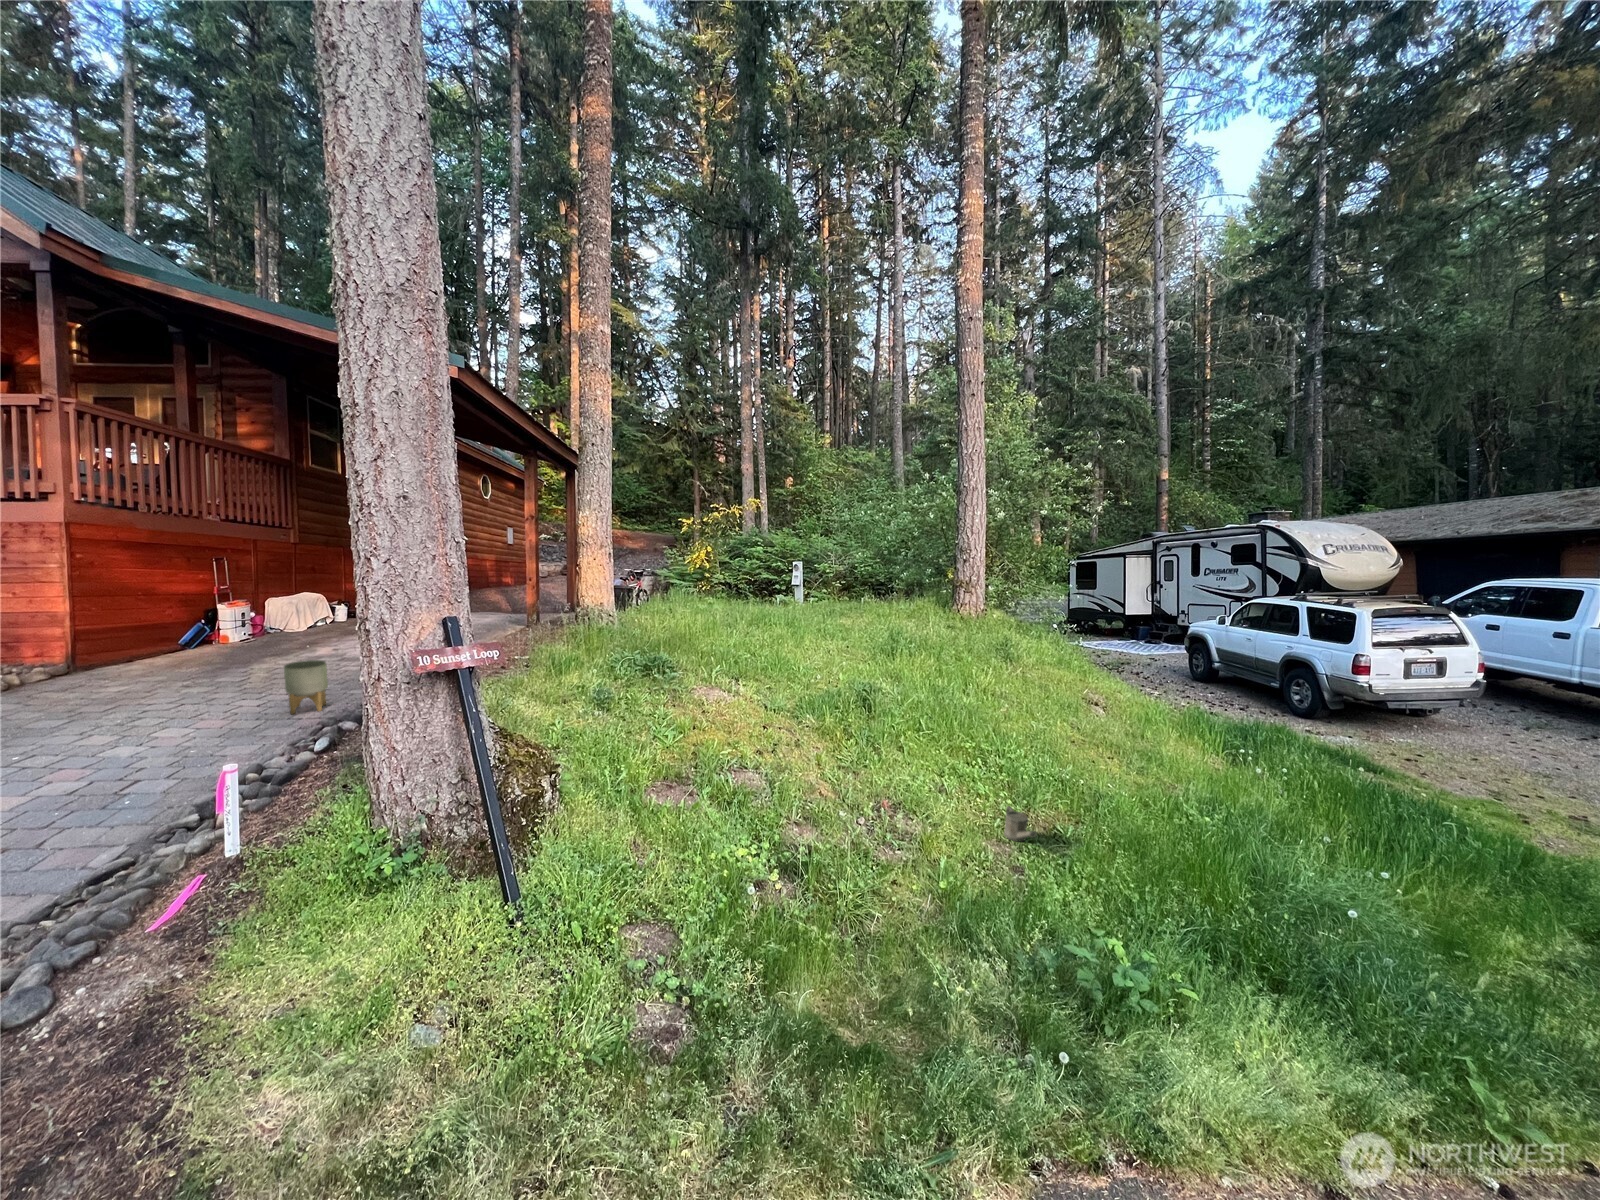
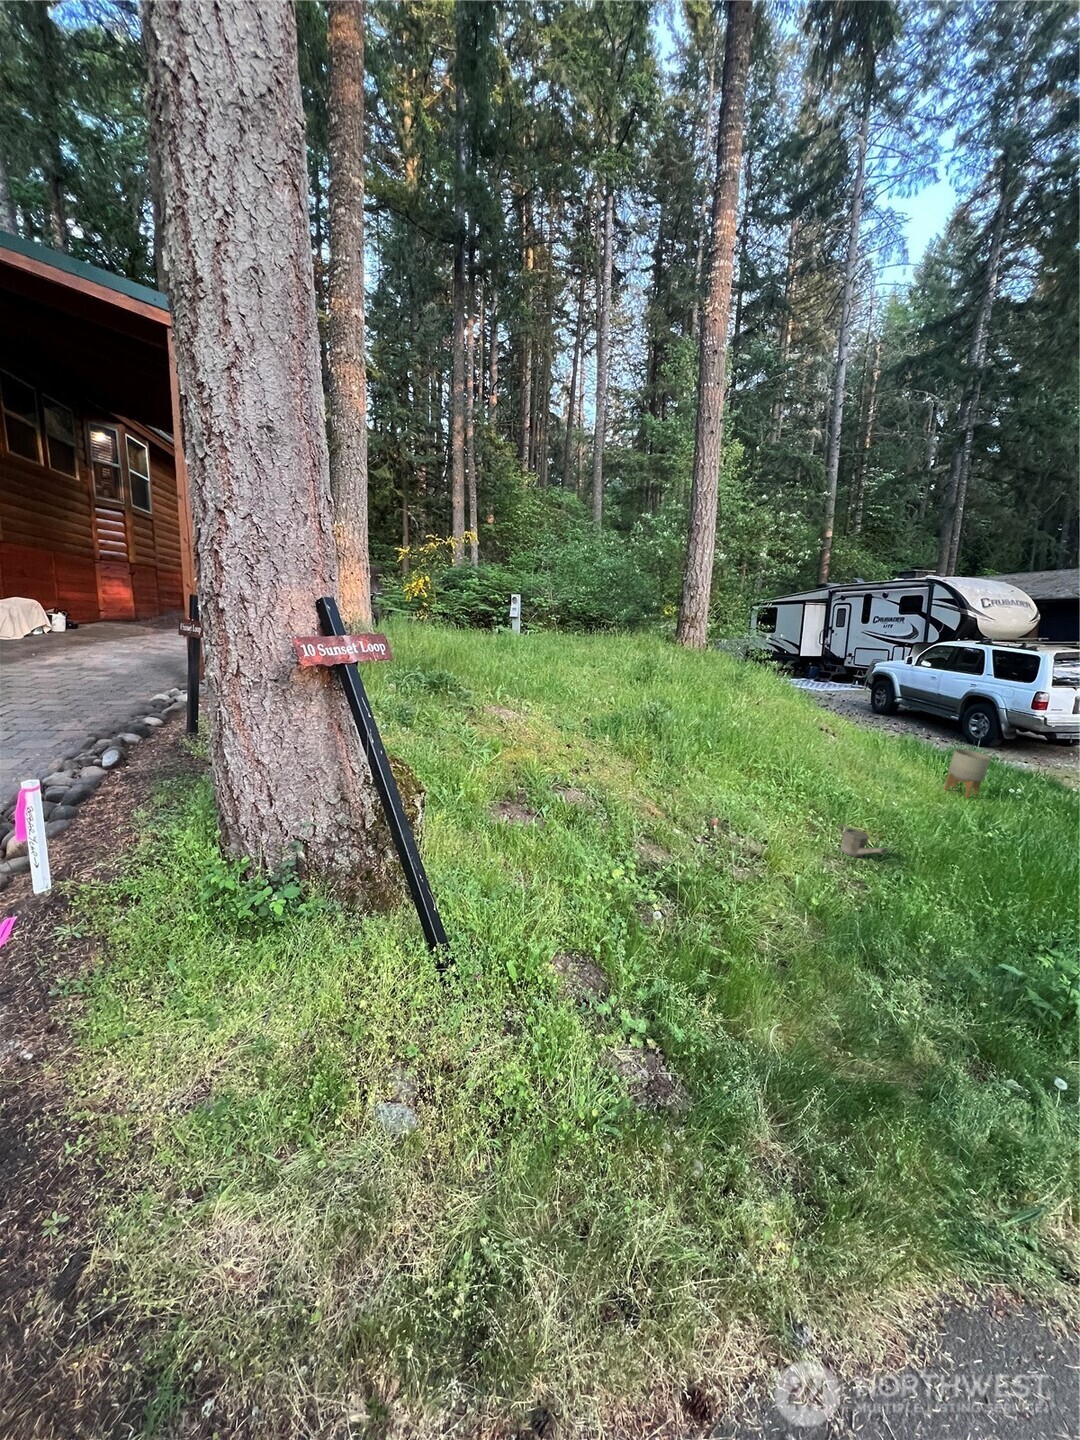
planter: present [284,660,328,715] -> present [944,749,991,798]

